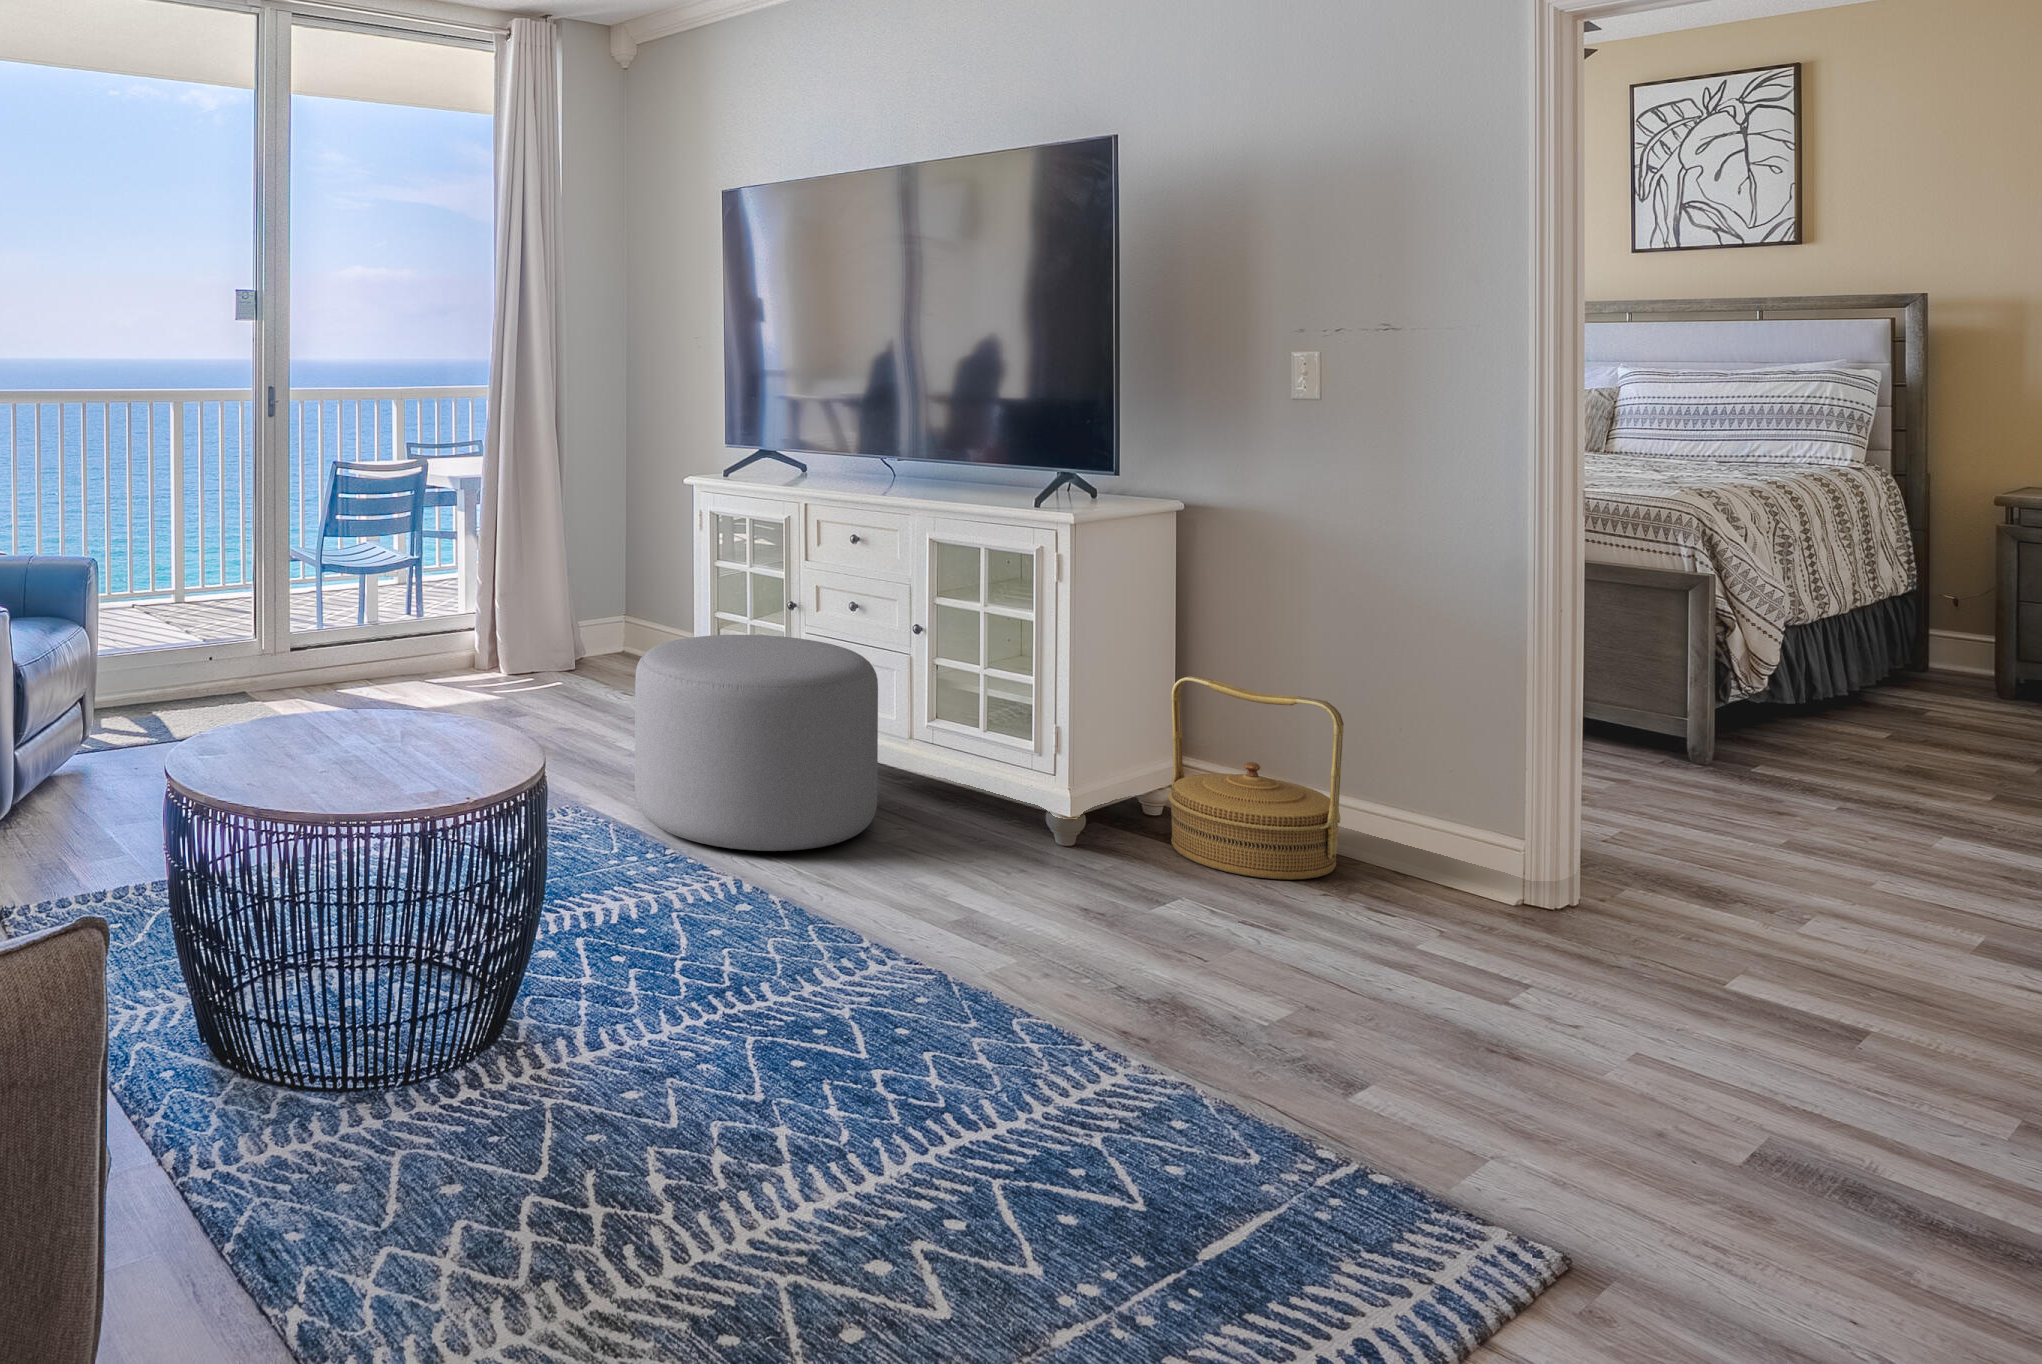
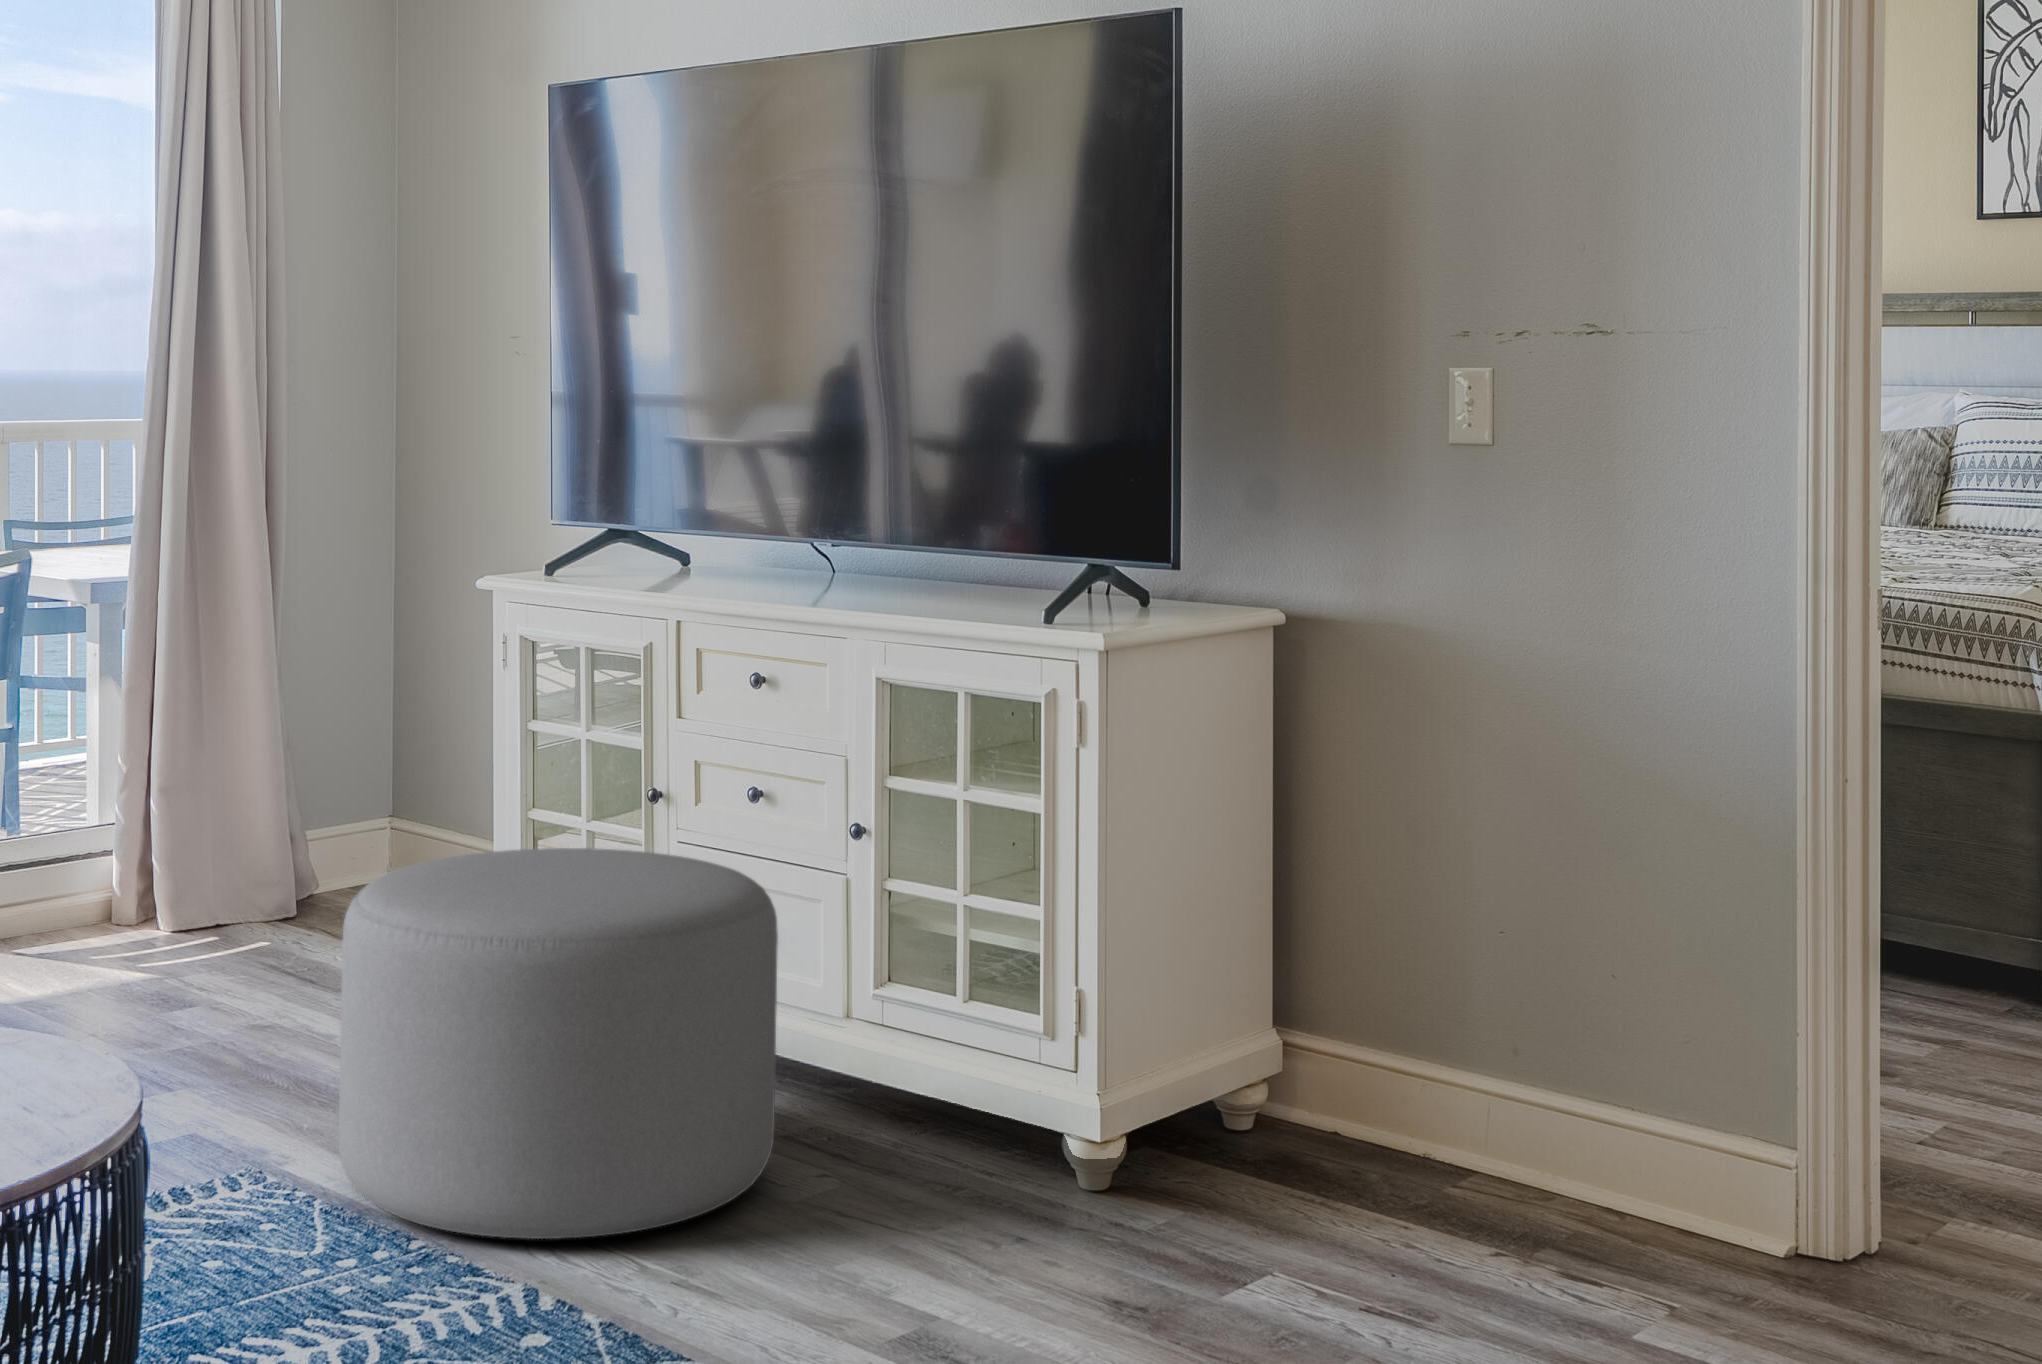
woven basket: present [1168,676,1344,880] -> none [1257,897,1528,1236]

